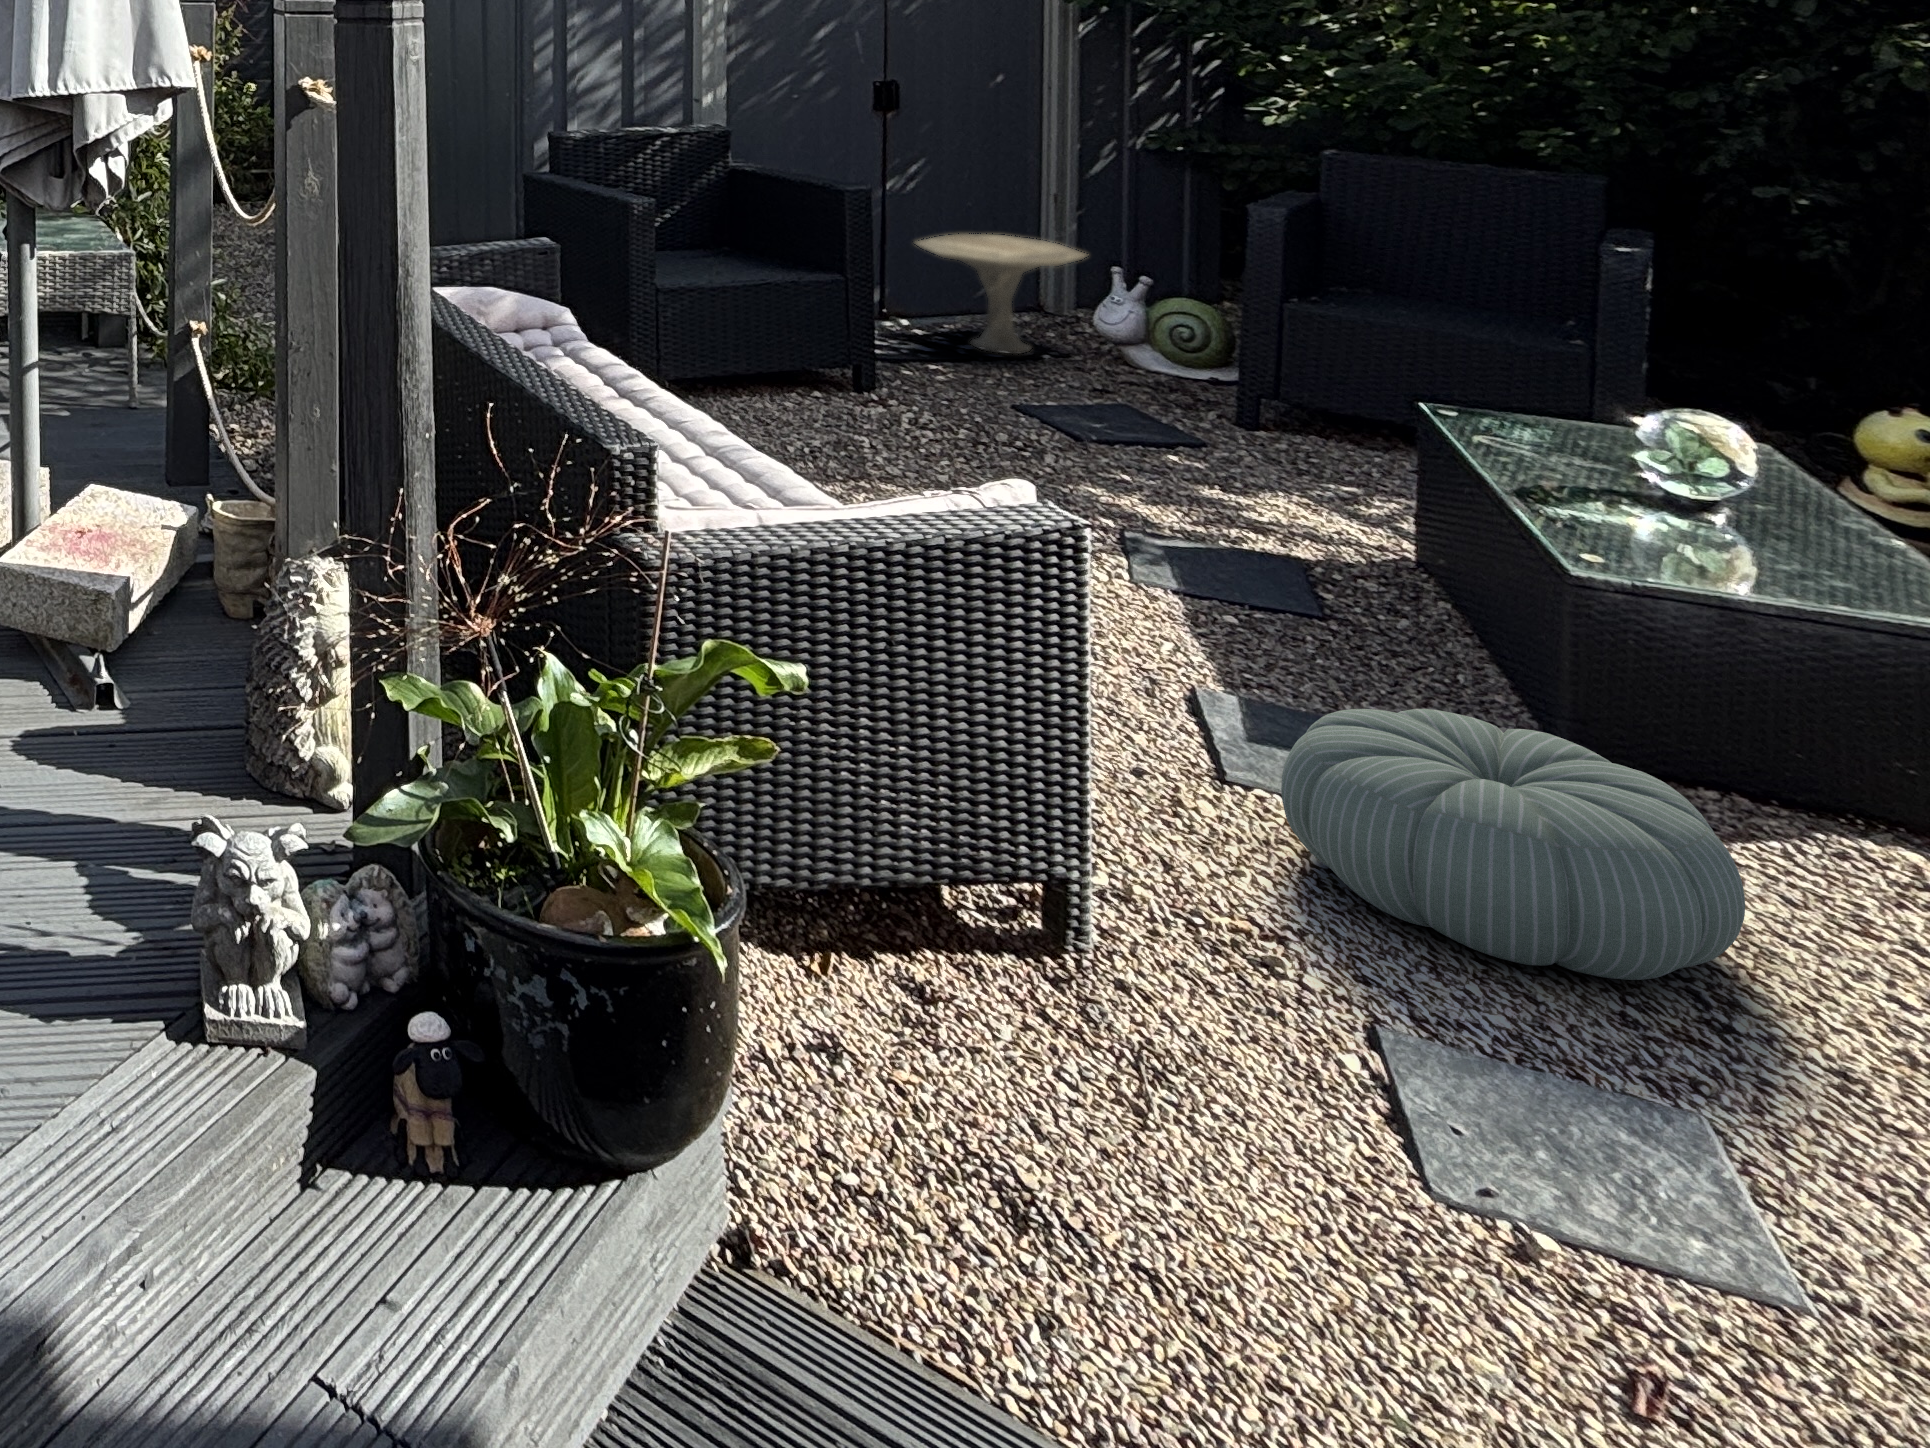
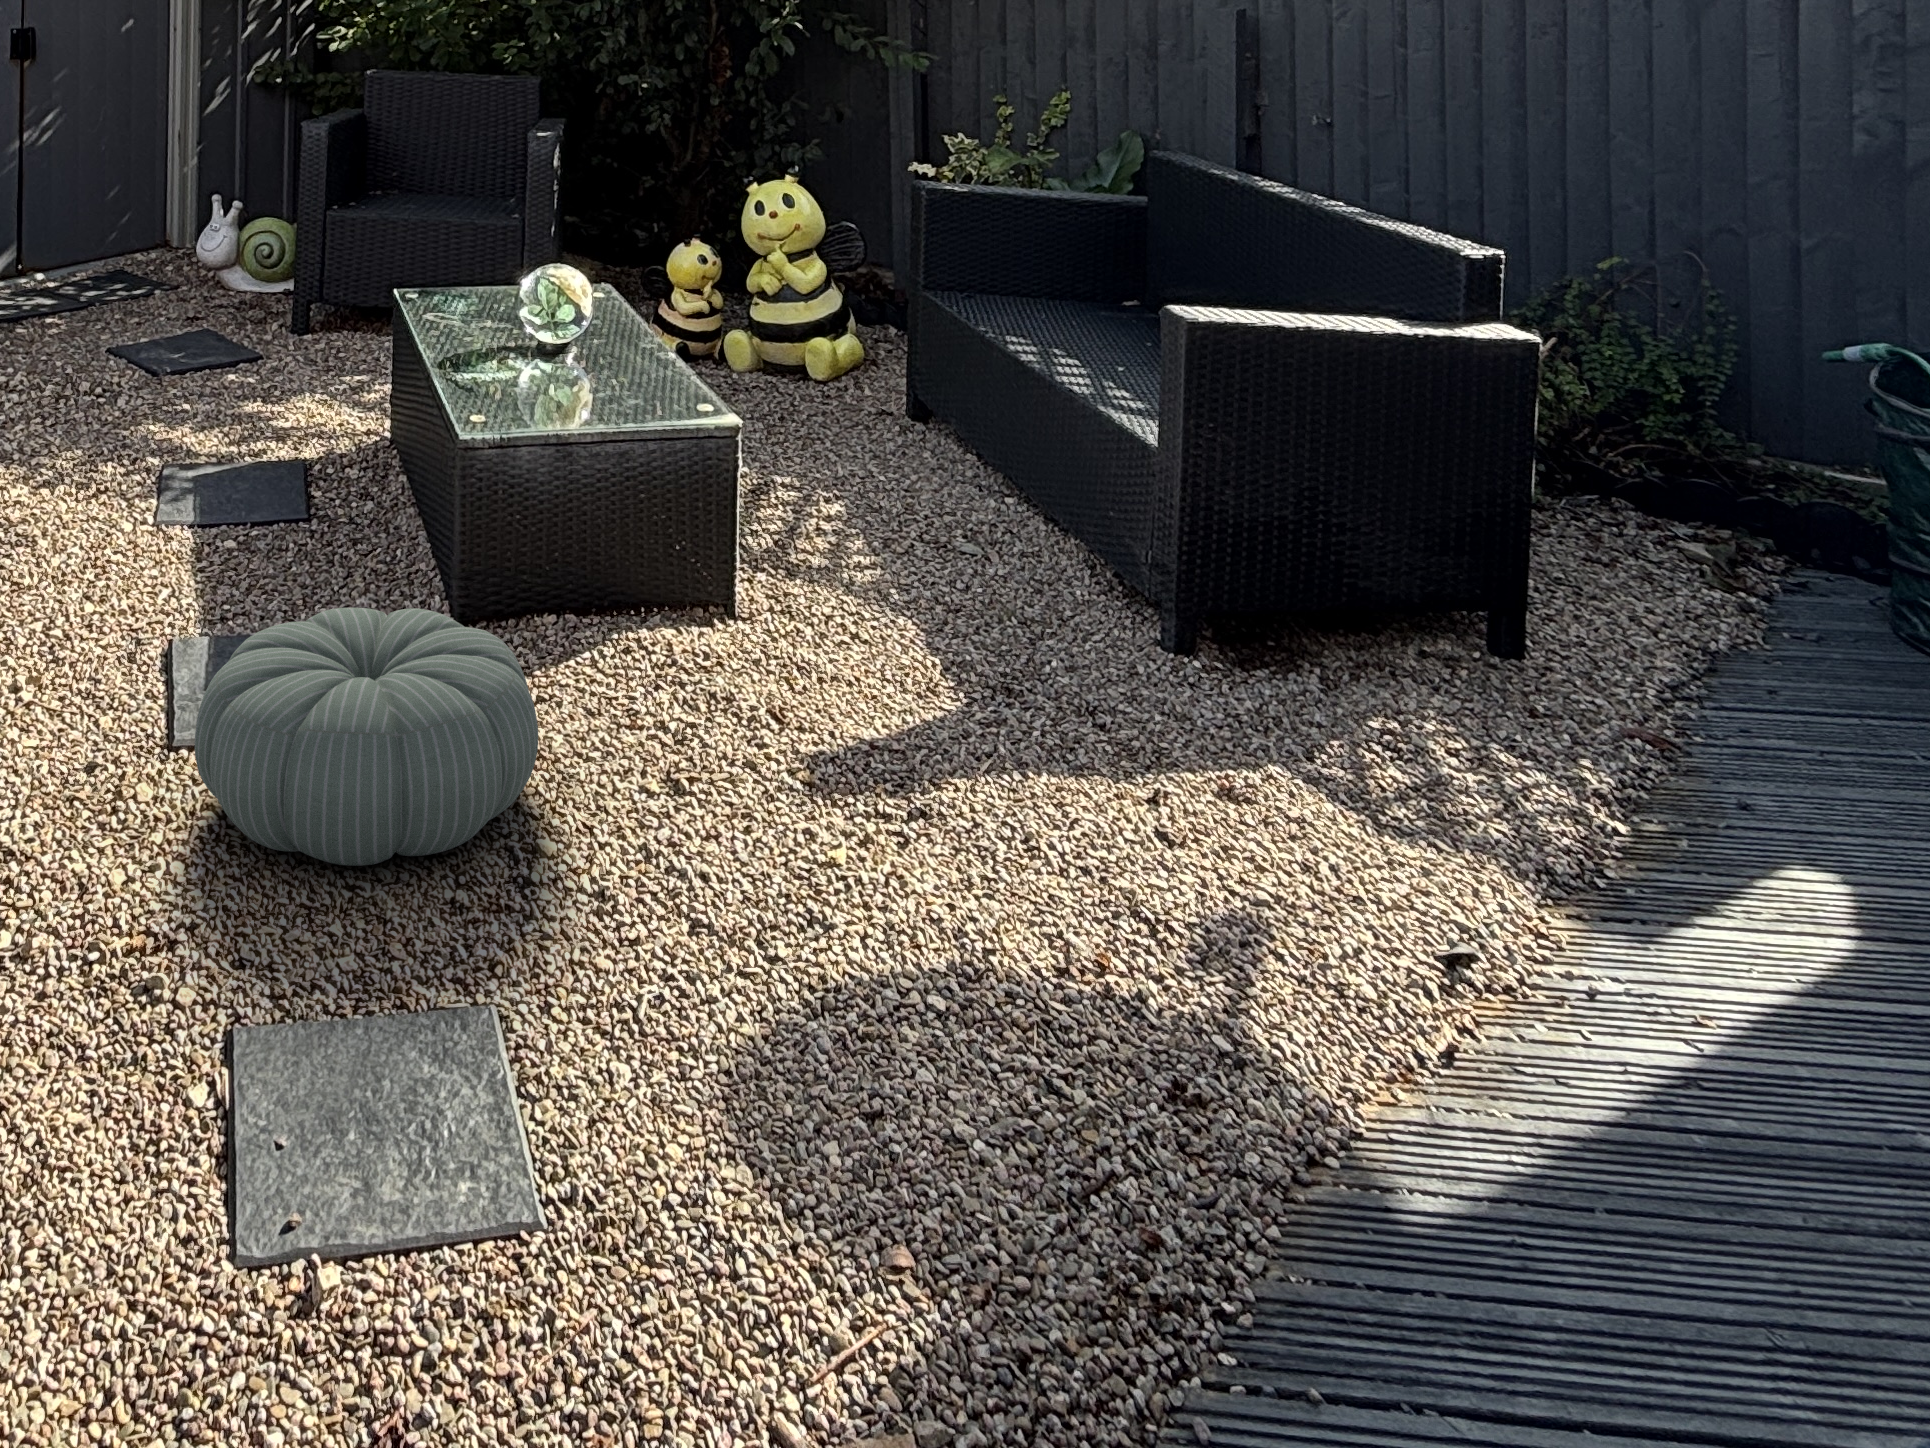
side table: present [914,234,1086,354] -> none [51,180,201,296]

